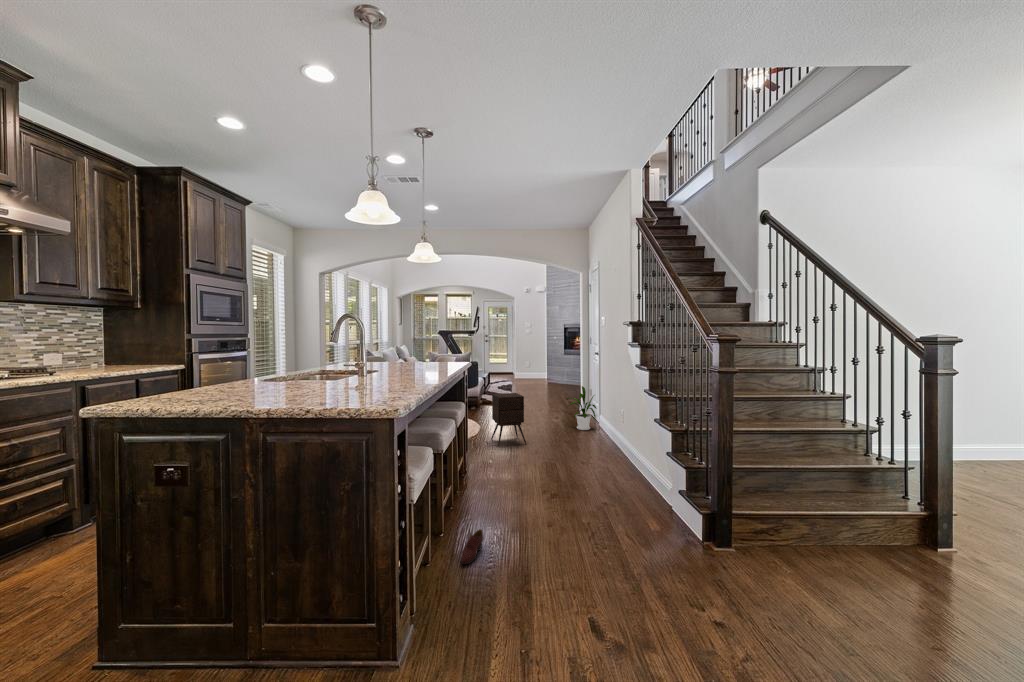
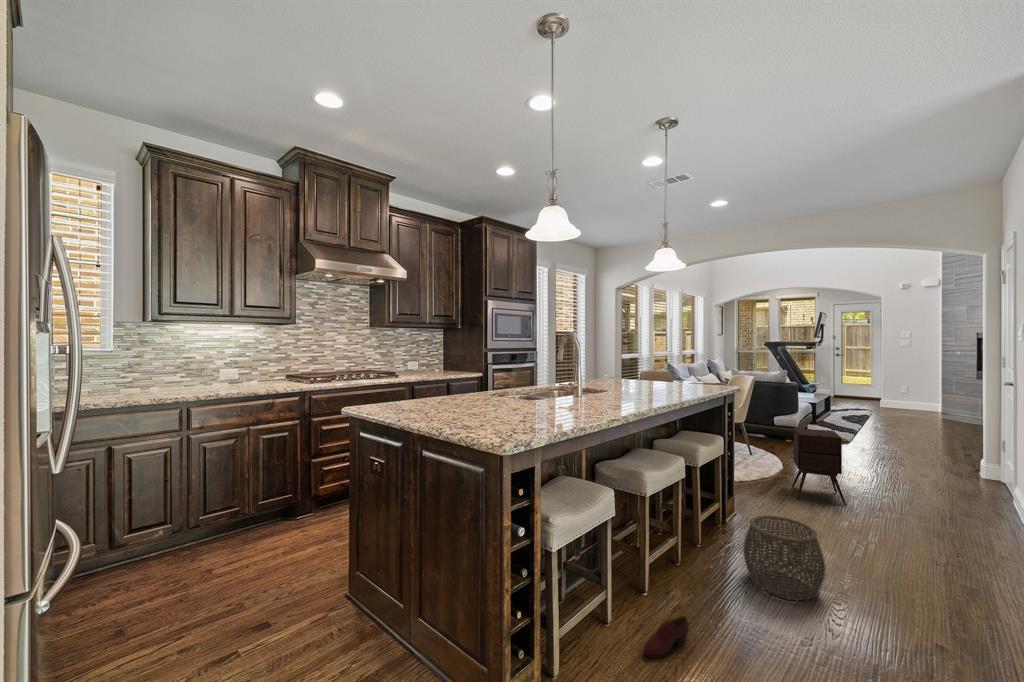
house plant: present [567,386,596,430] -> none [938,434,1012,506]
woven basket: none [492,451,543,505] -> present [743,516,825,601]

